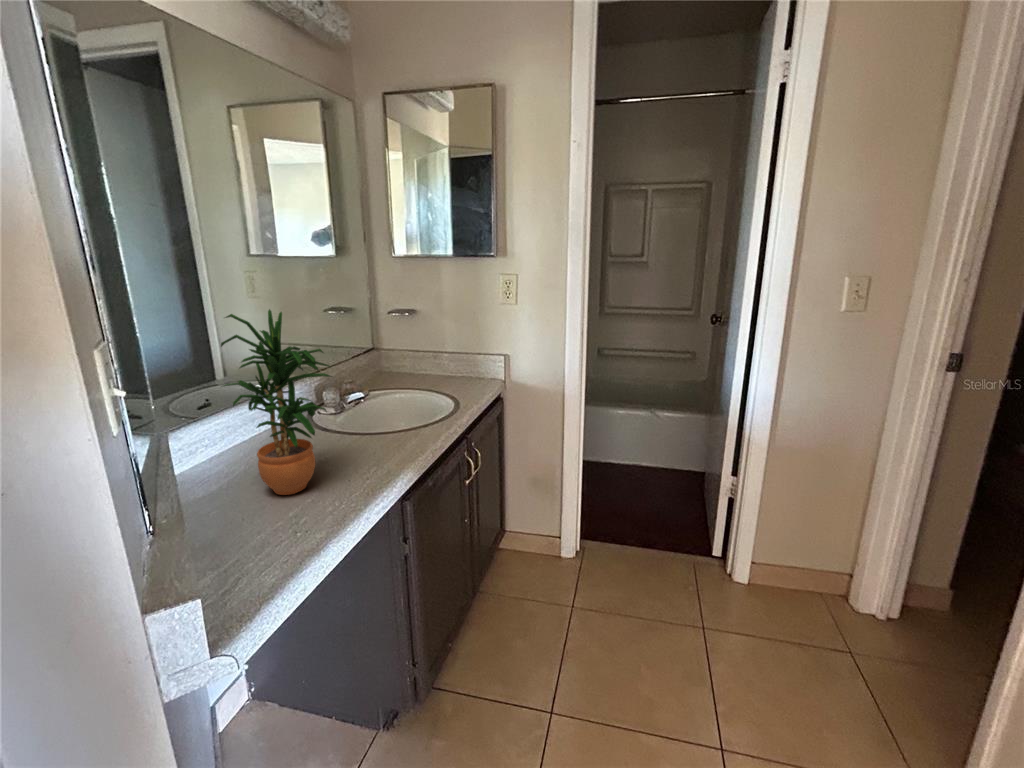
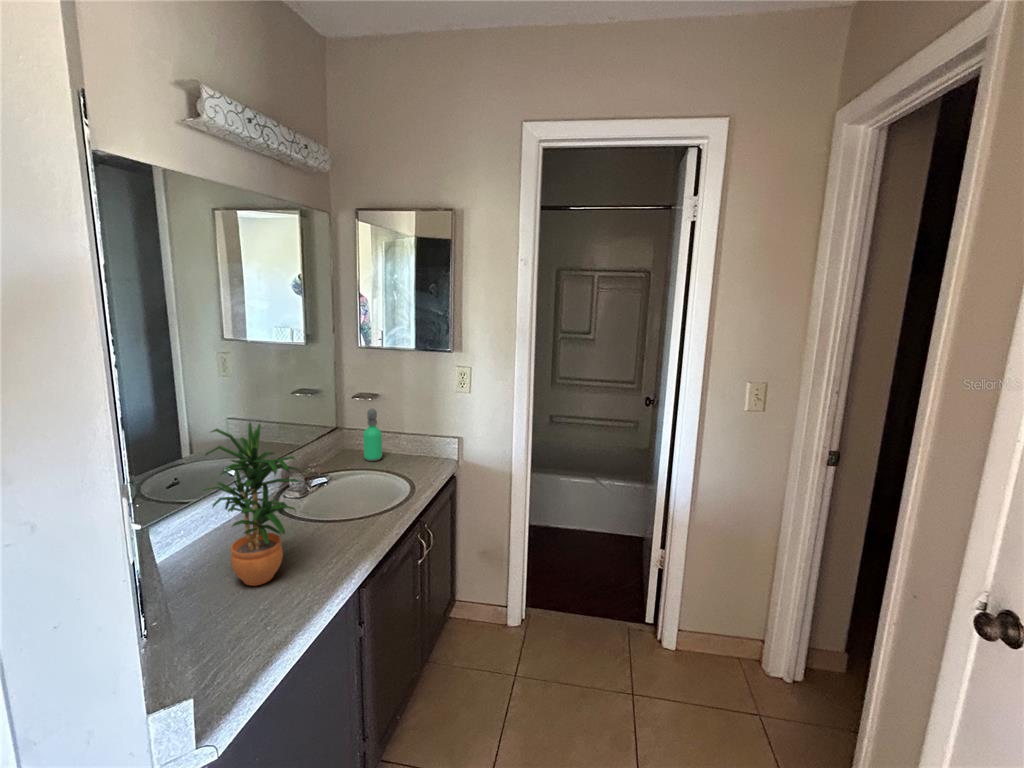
soap dispenser: none [401,323,423,381] -> present [363,409,382,461]

